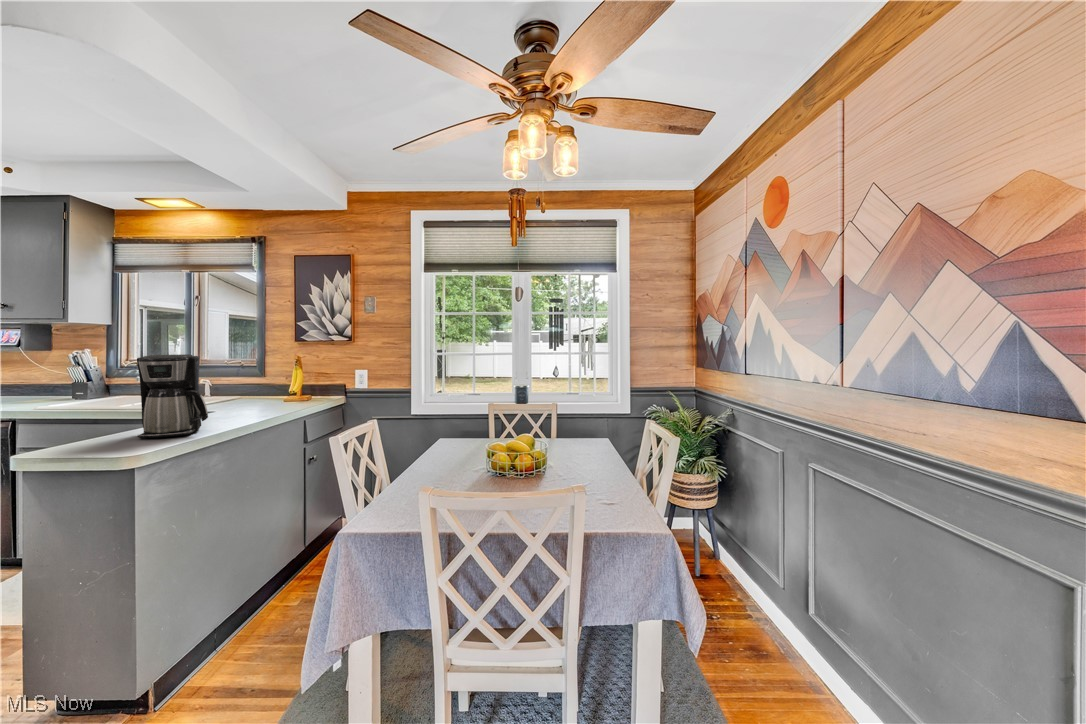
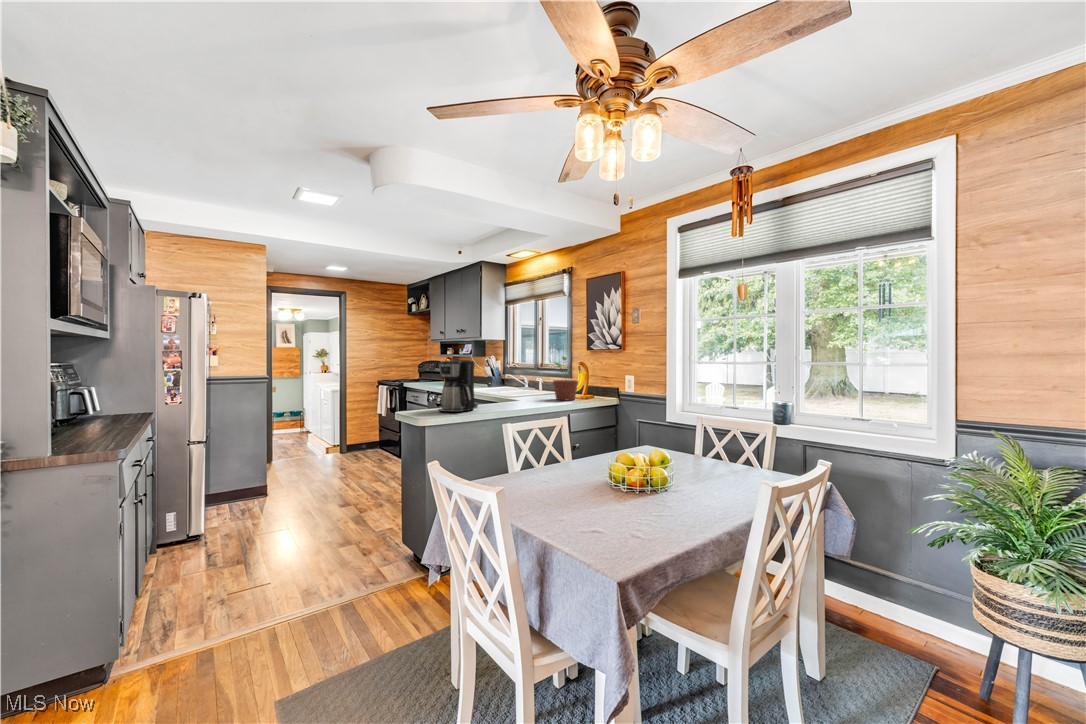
potted plant: none [266,349,303,404] -> present [553,356,578,400]

